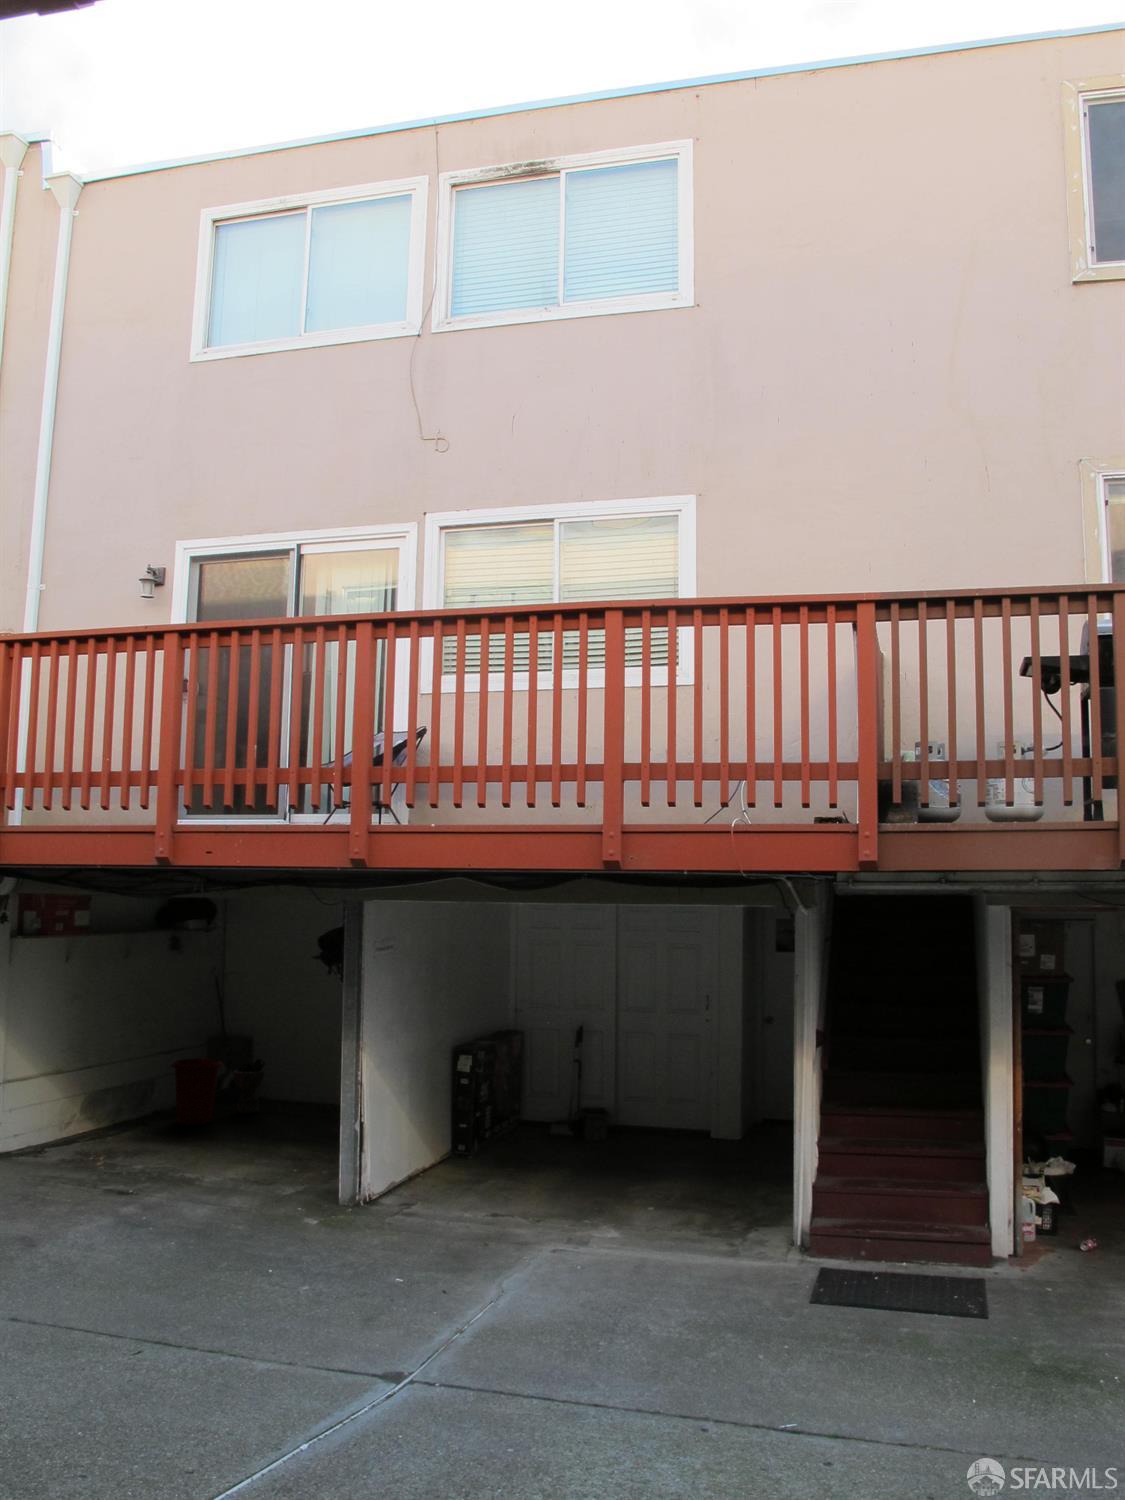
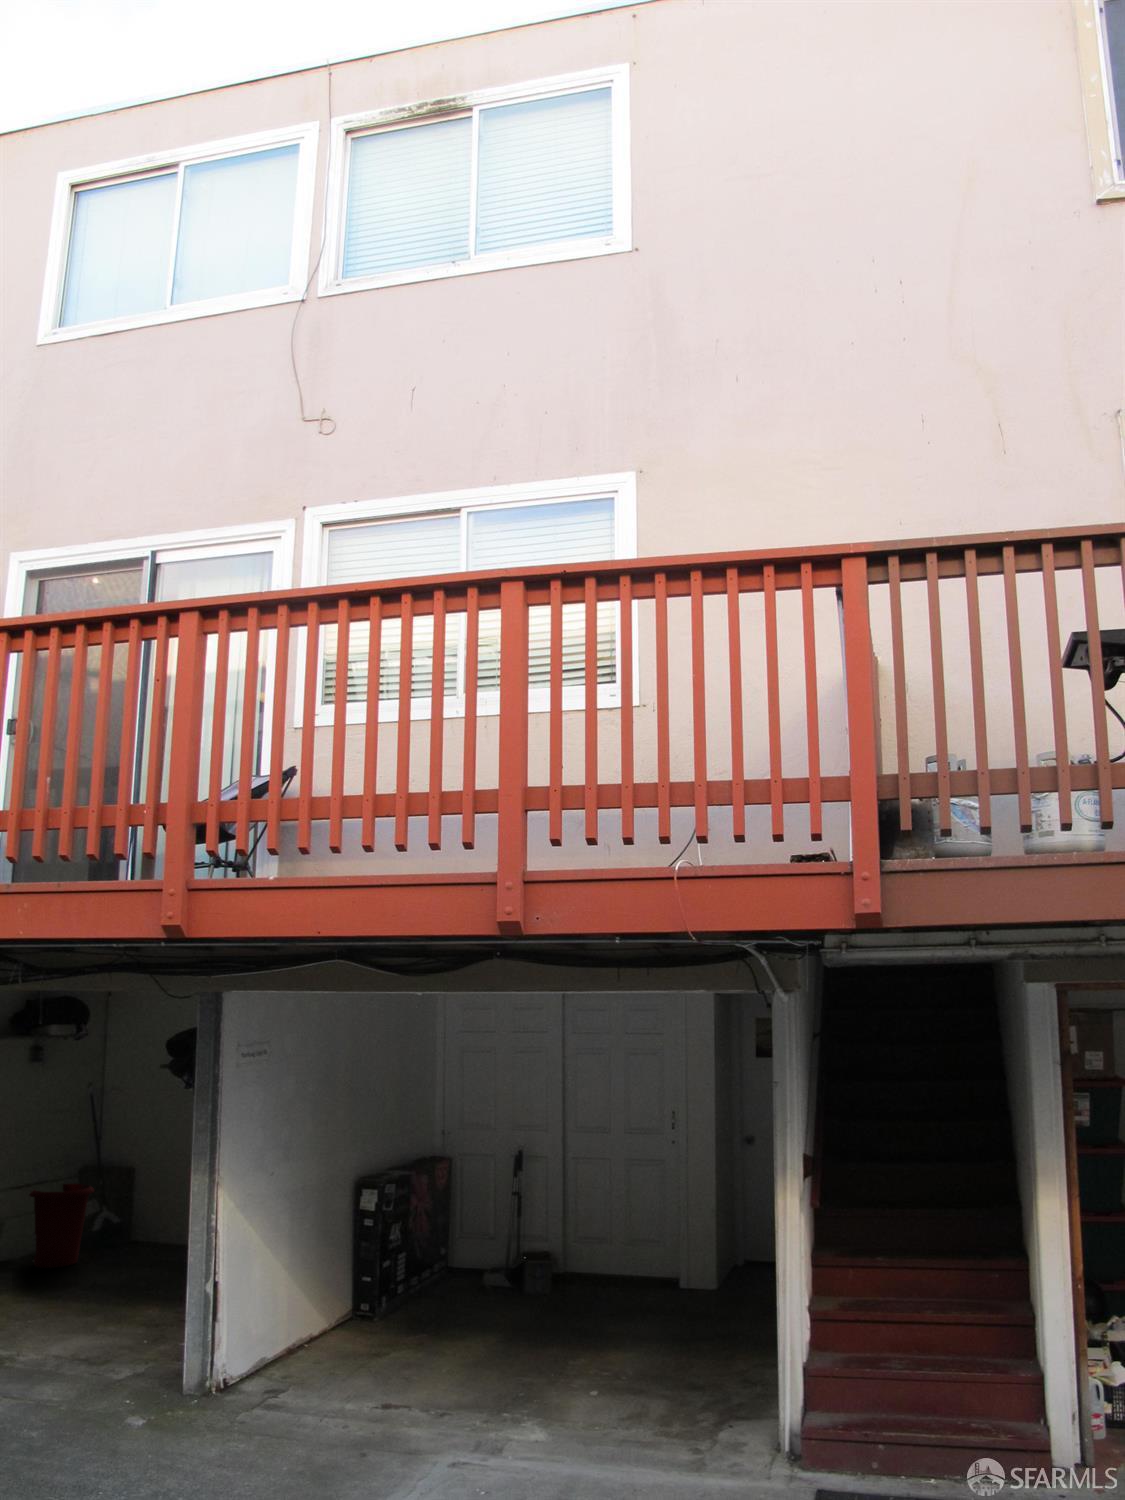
planter: present [233,1059,265,1113] -> none [112,1181,152,1249]

